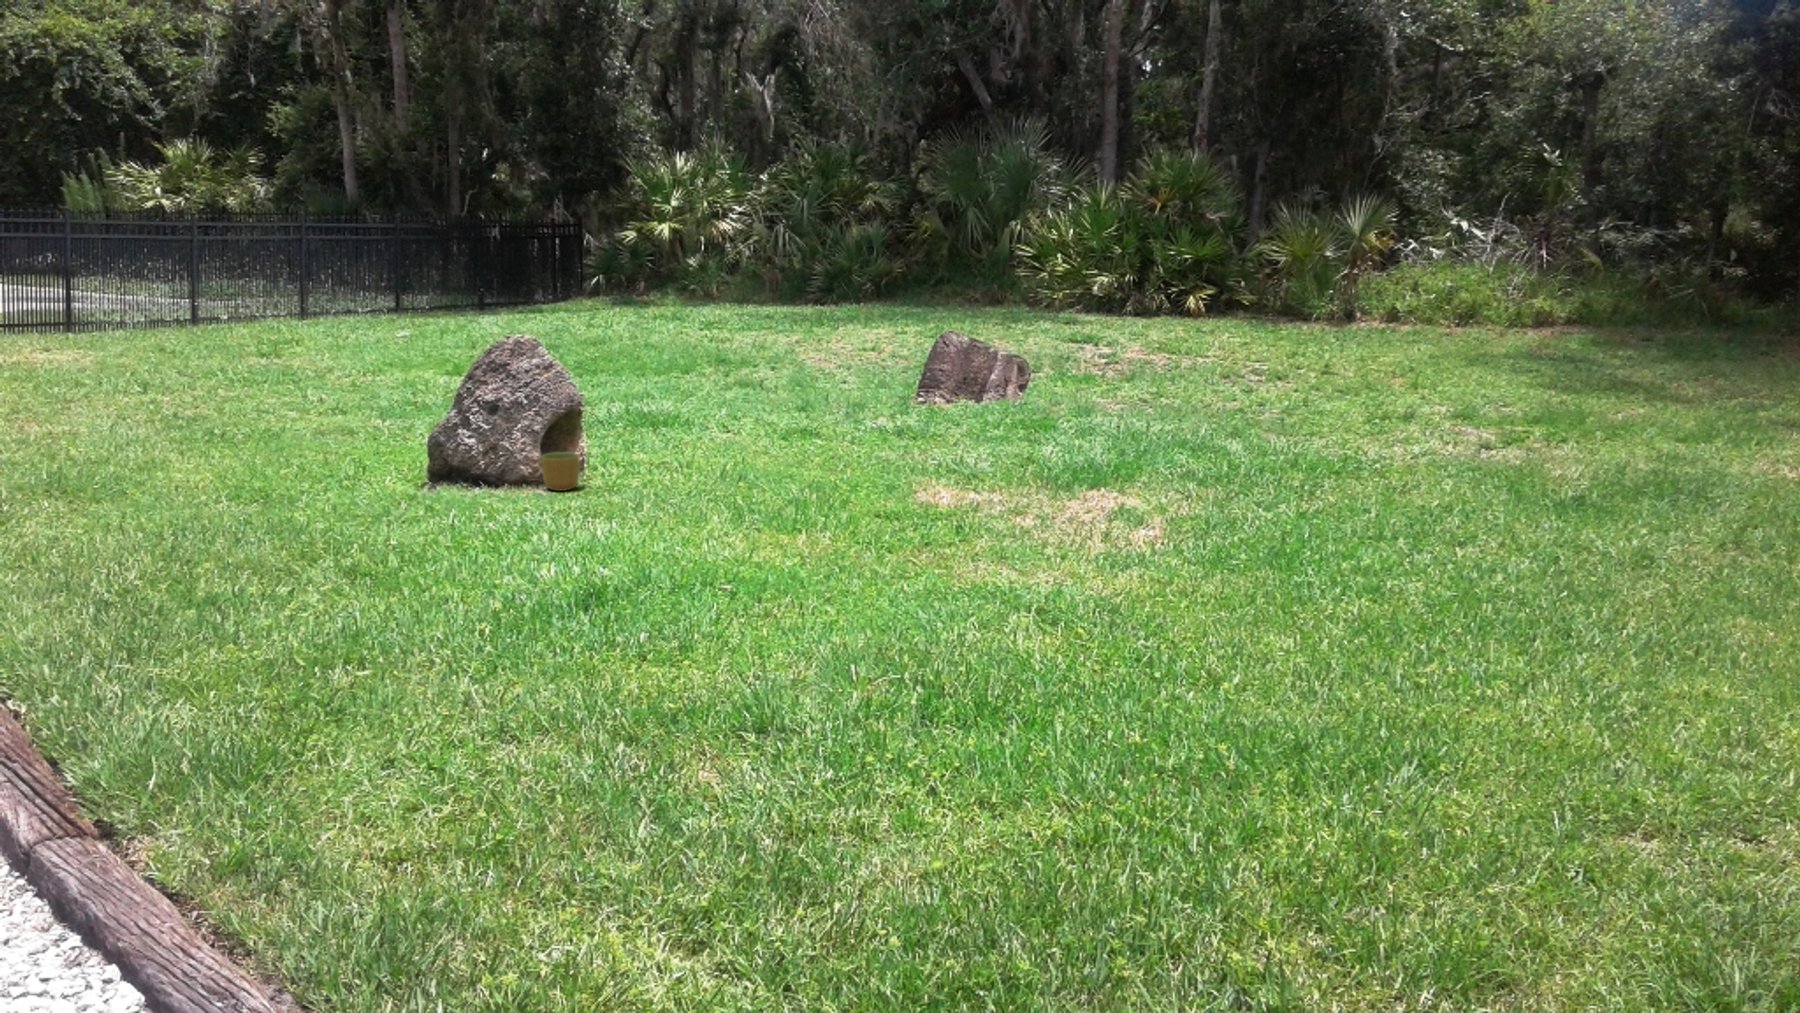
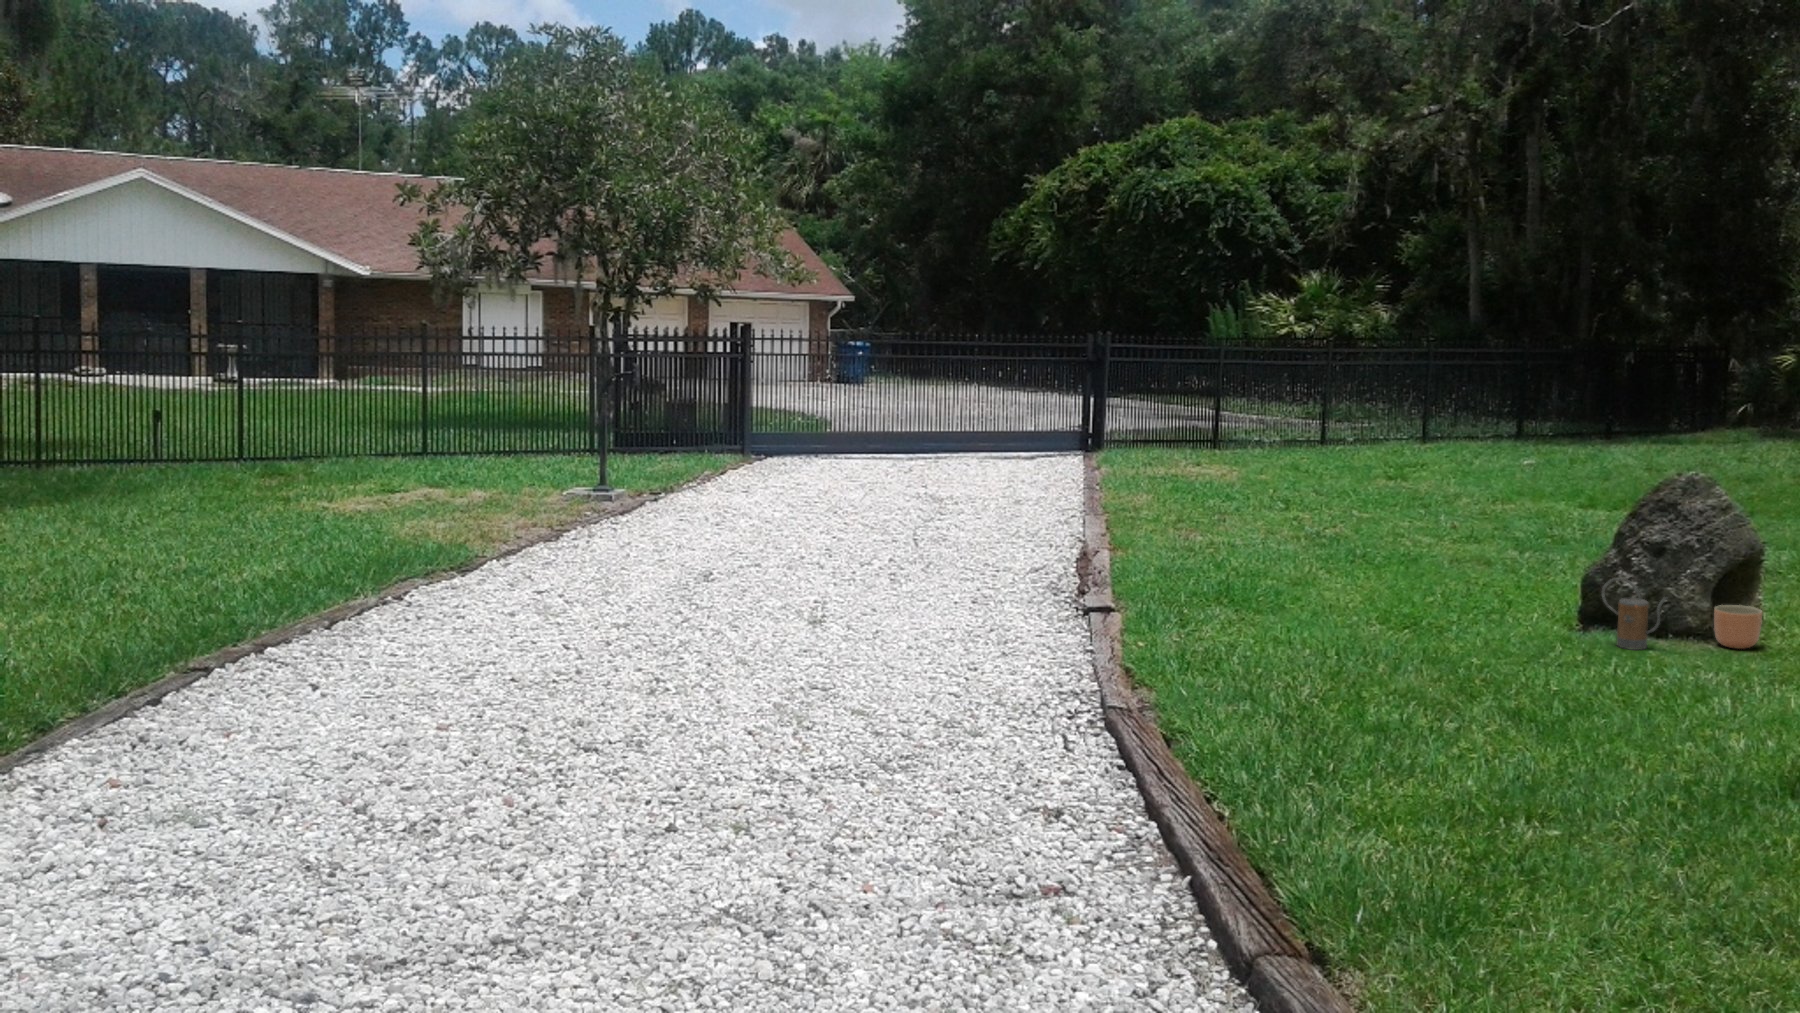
watering can: none [443,435,500,501] -> present [1602,578,1667,650]

